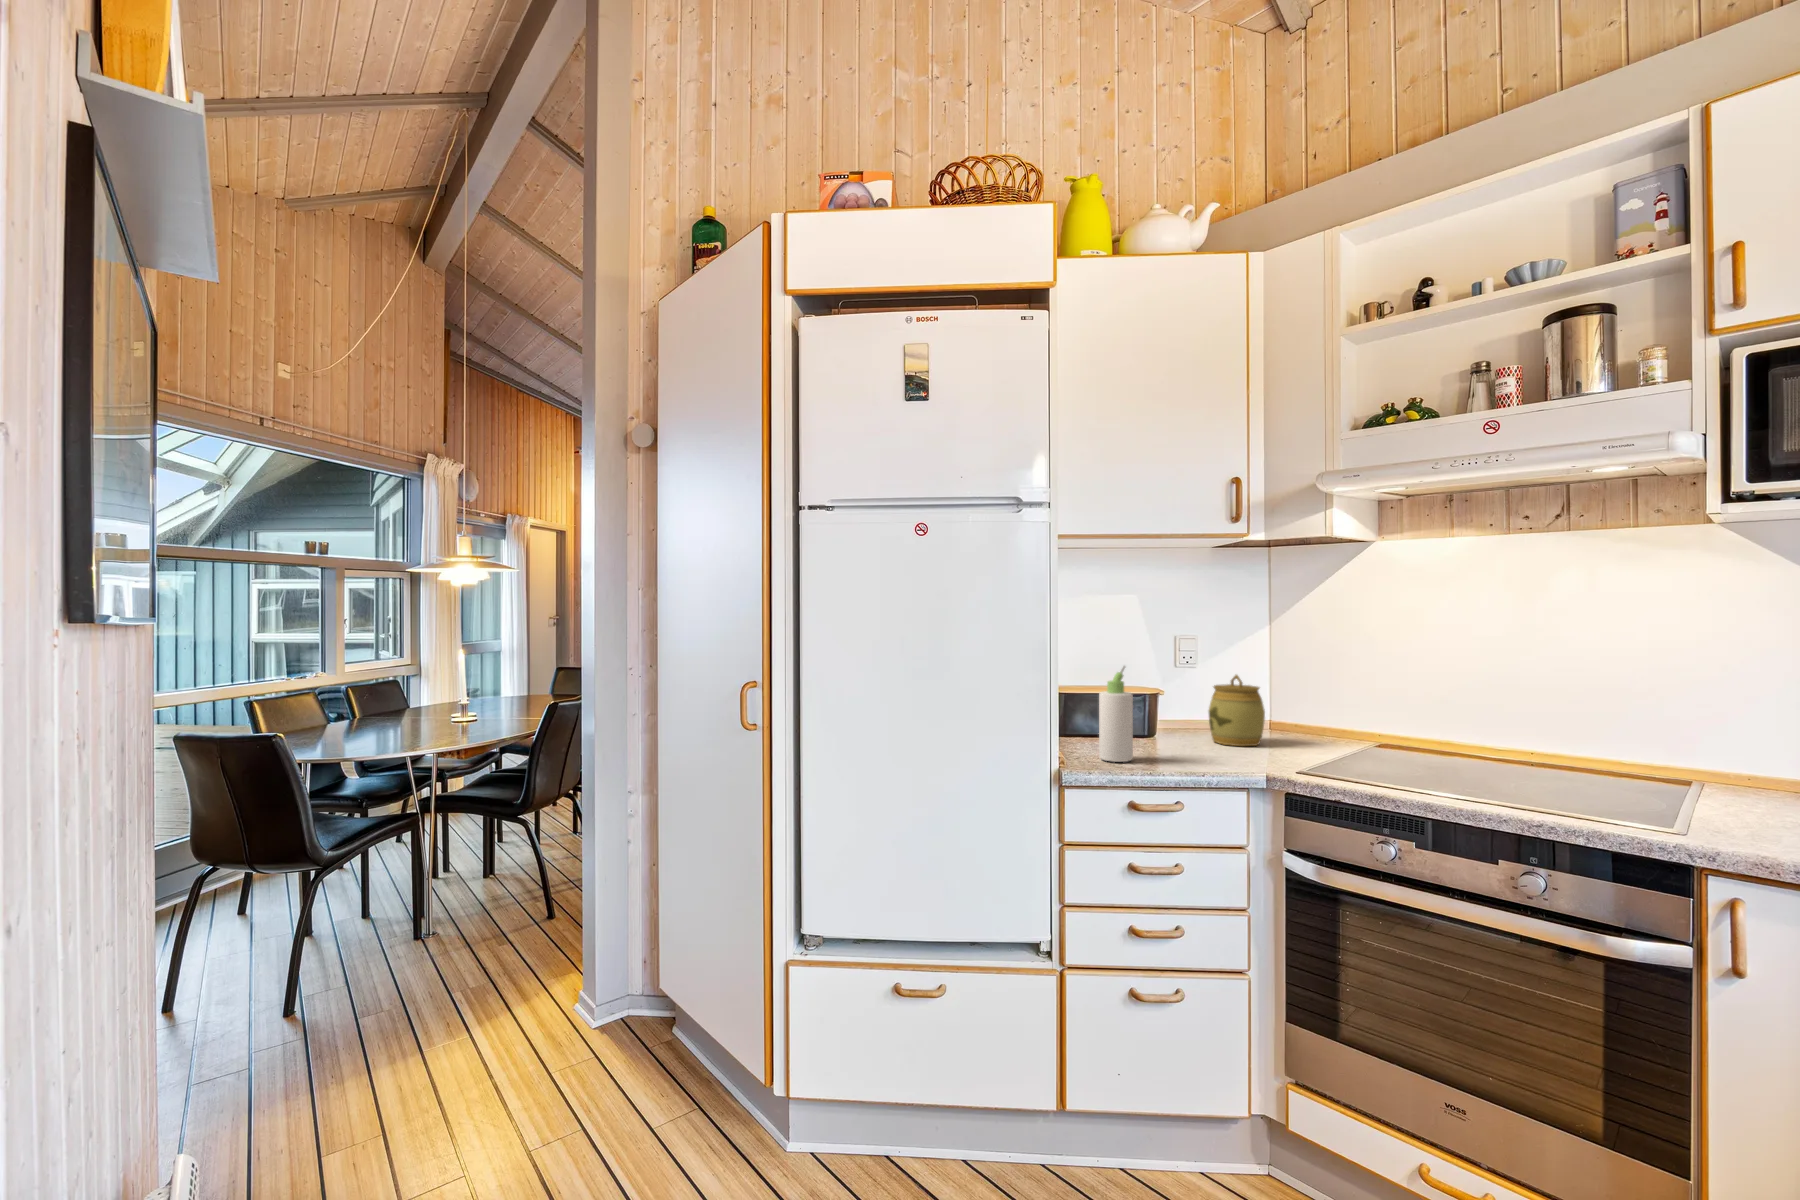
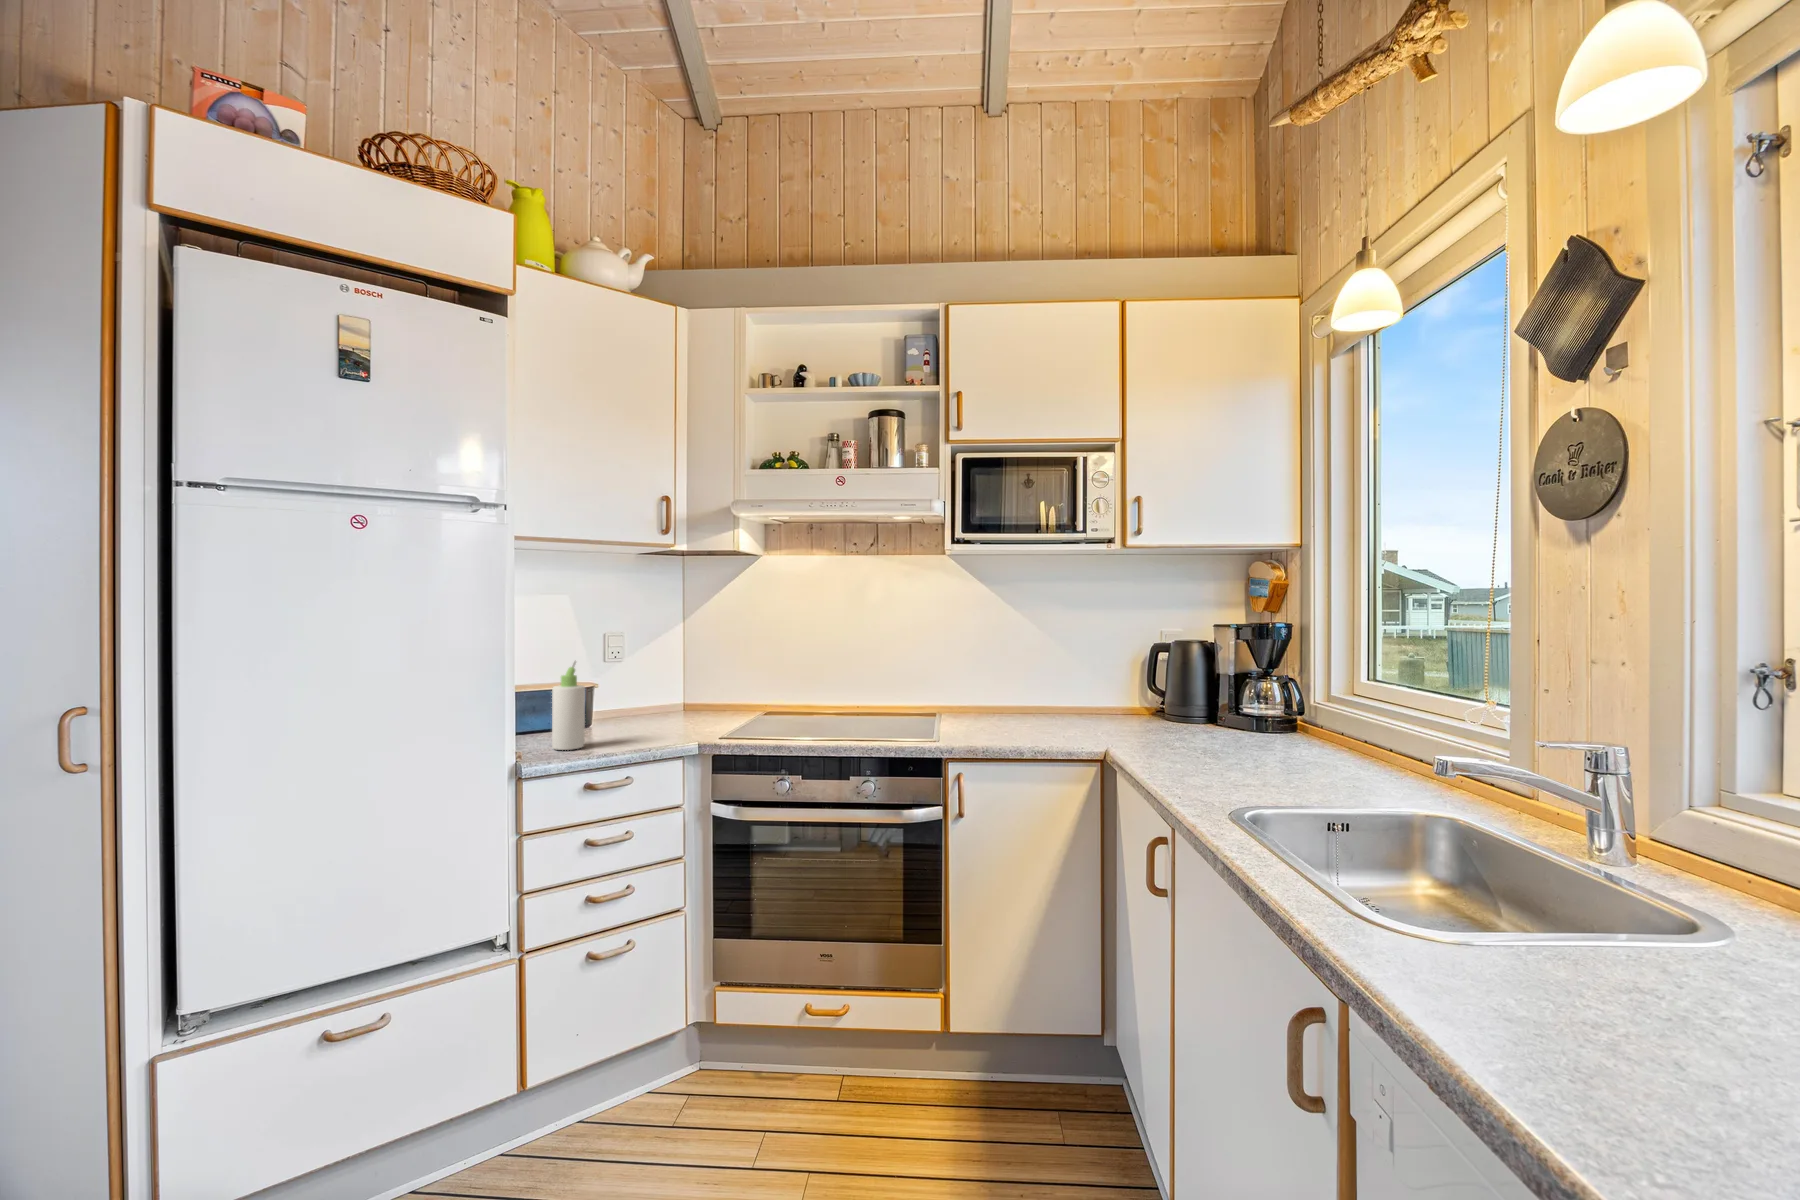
jar: present [1209,675,1265,746] -> none [640,663,685,724]

